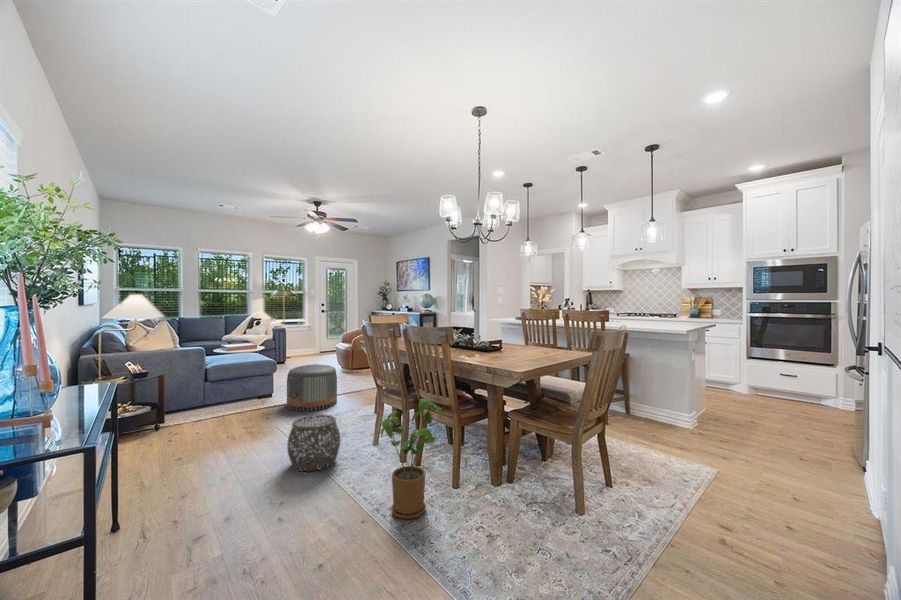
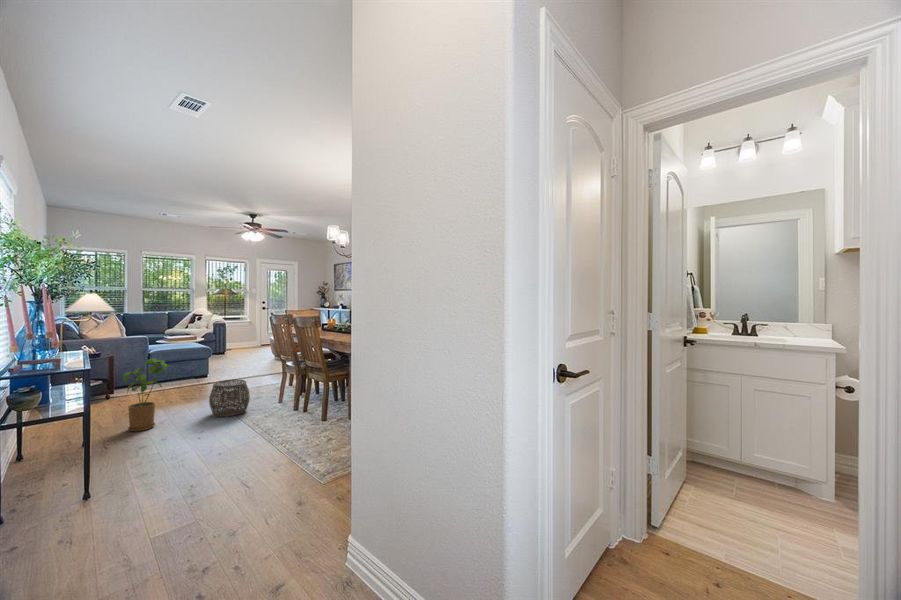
pouf: present [287,364,337,411] -> none [218,350,261,385]
house plant: present [381,399,441,519] -> present [123,359,171,431]

